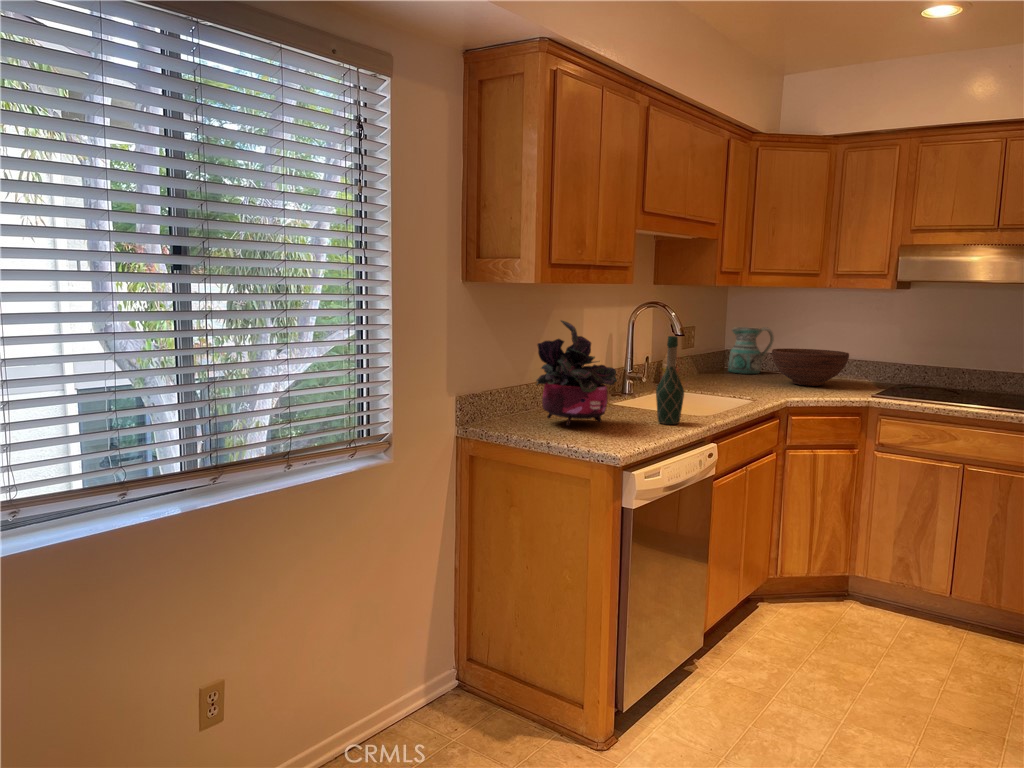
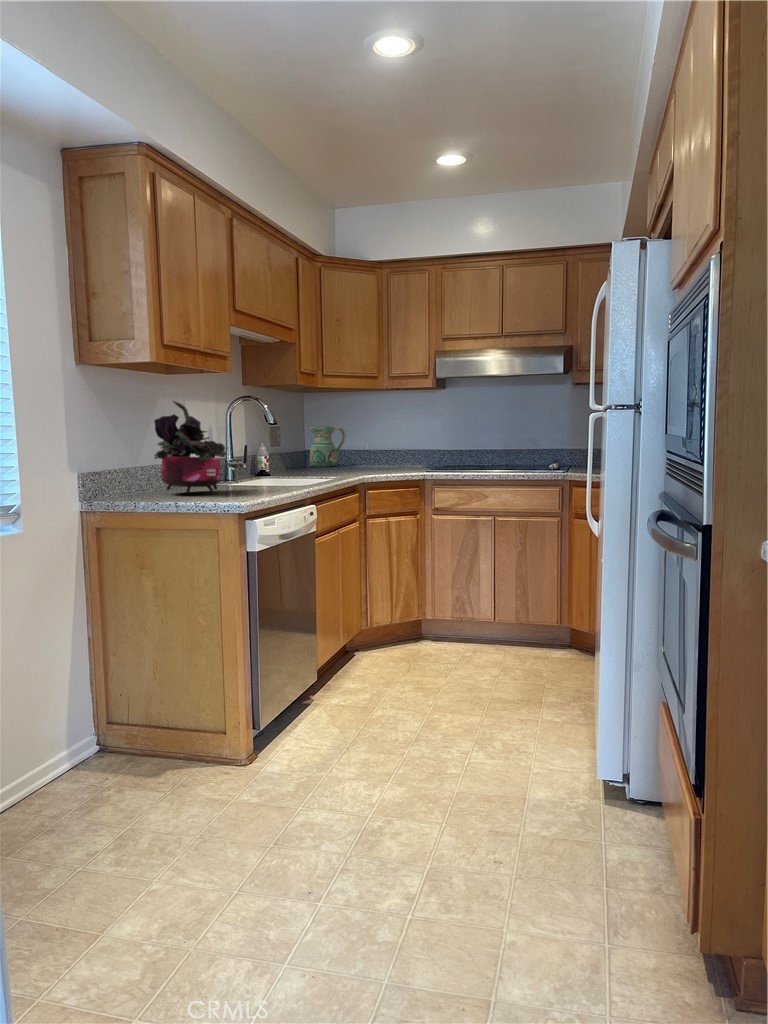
wine bottle: present [656,336,684,424] -> none [261,414,285,489]
fruit bowl: present [772,348,849,386] -> none [346,440,406,469]

